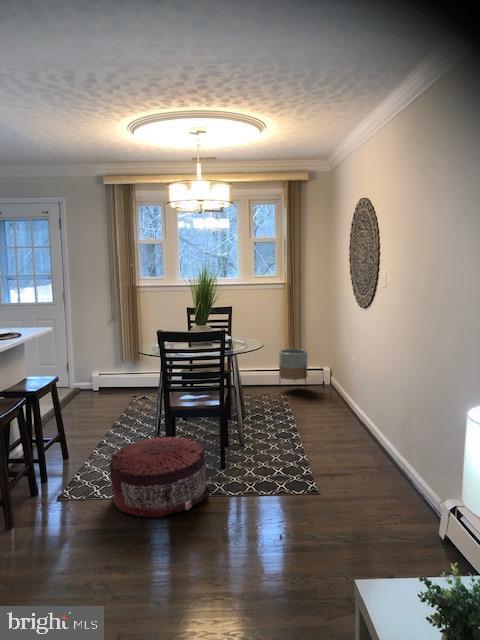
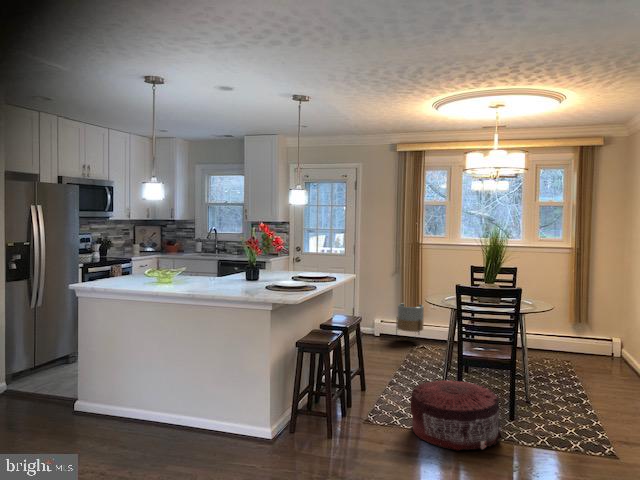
planter: present [279,349,308,388] -> present [396,303,424,339]

